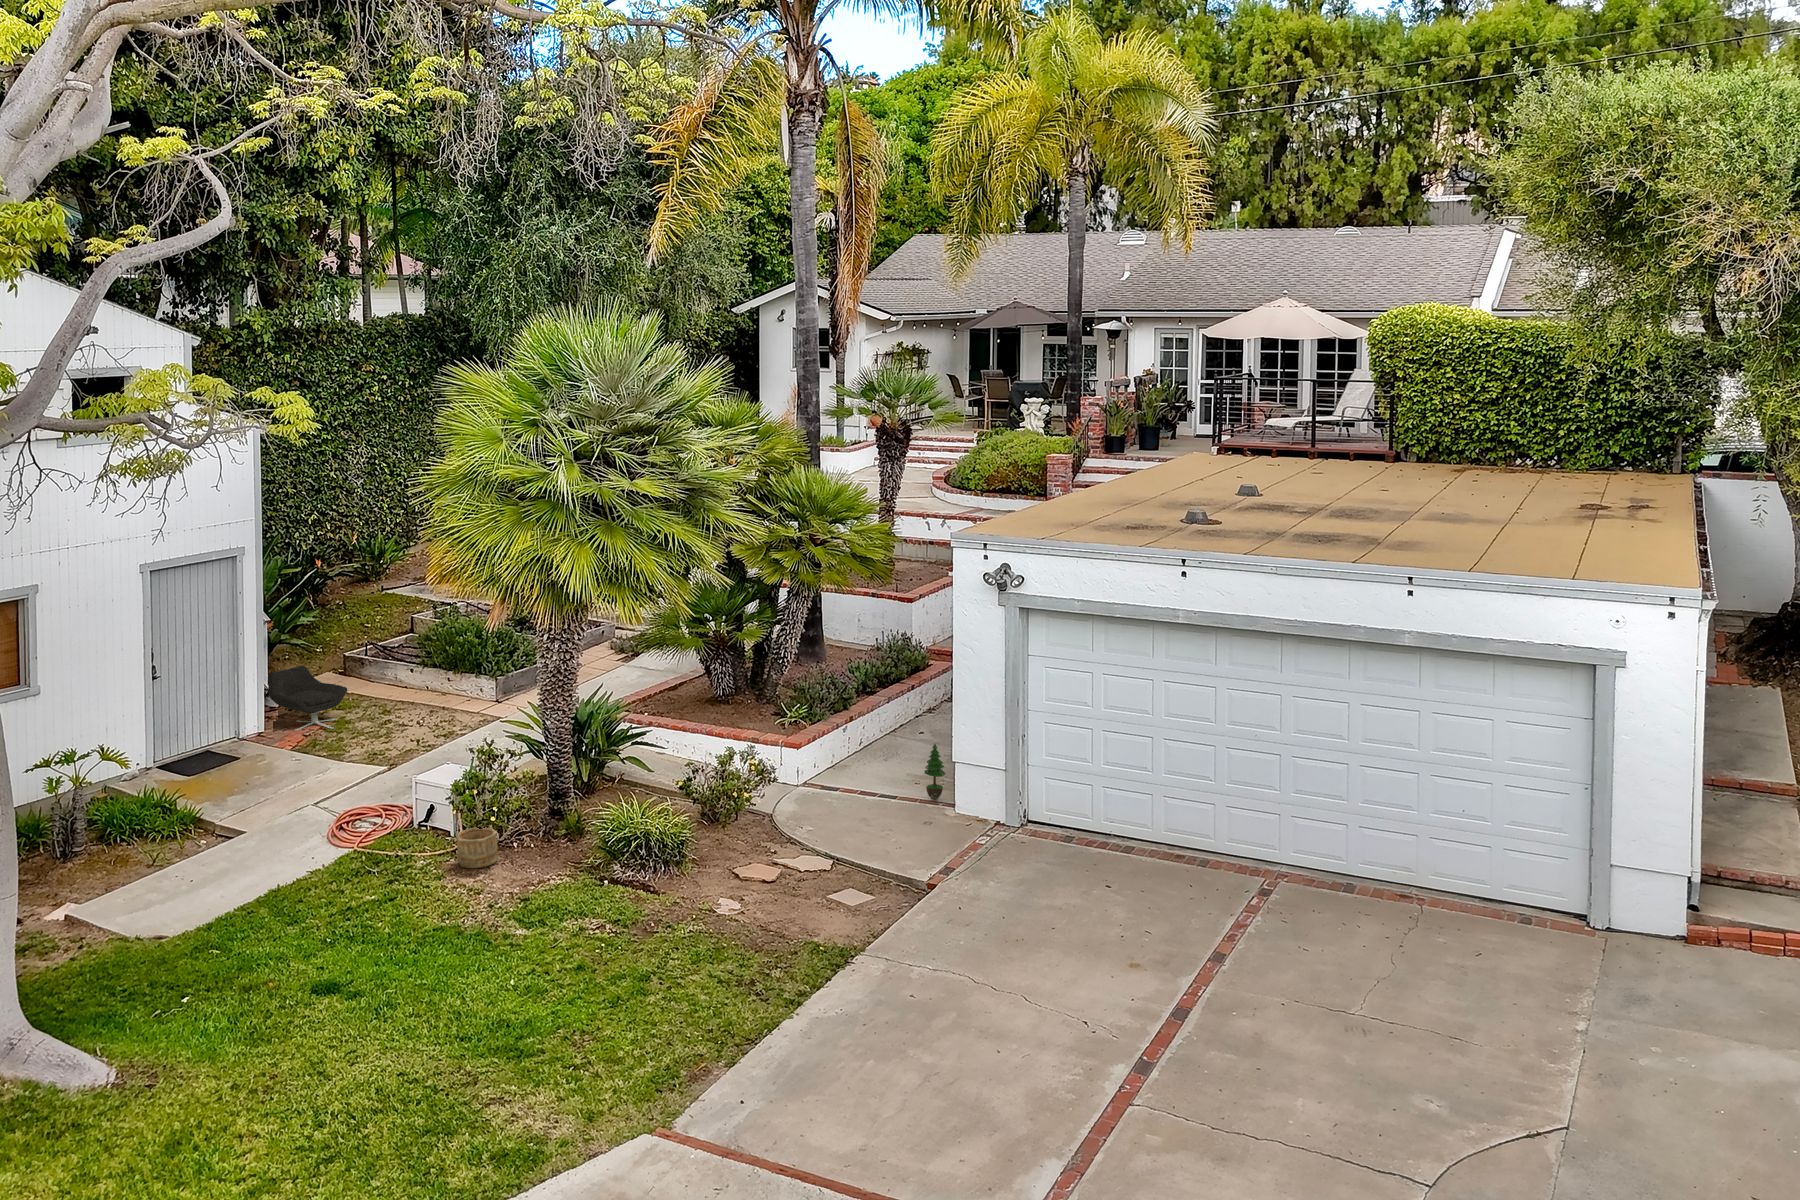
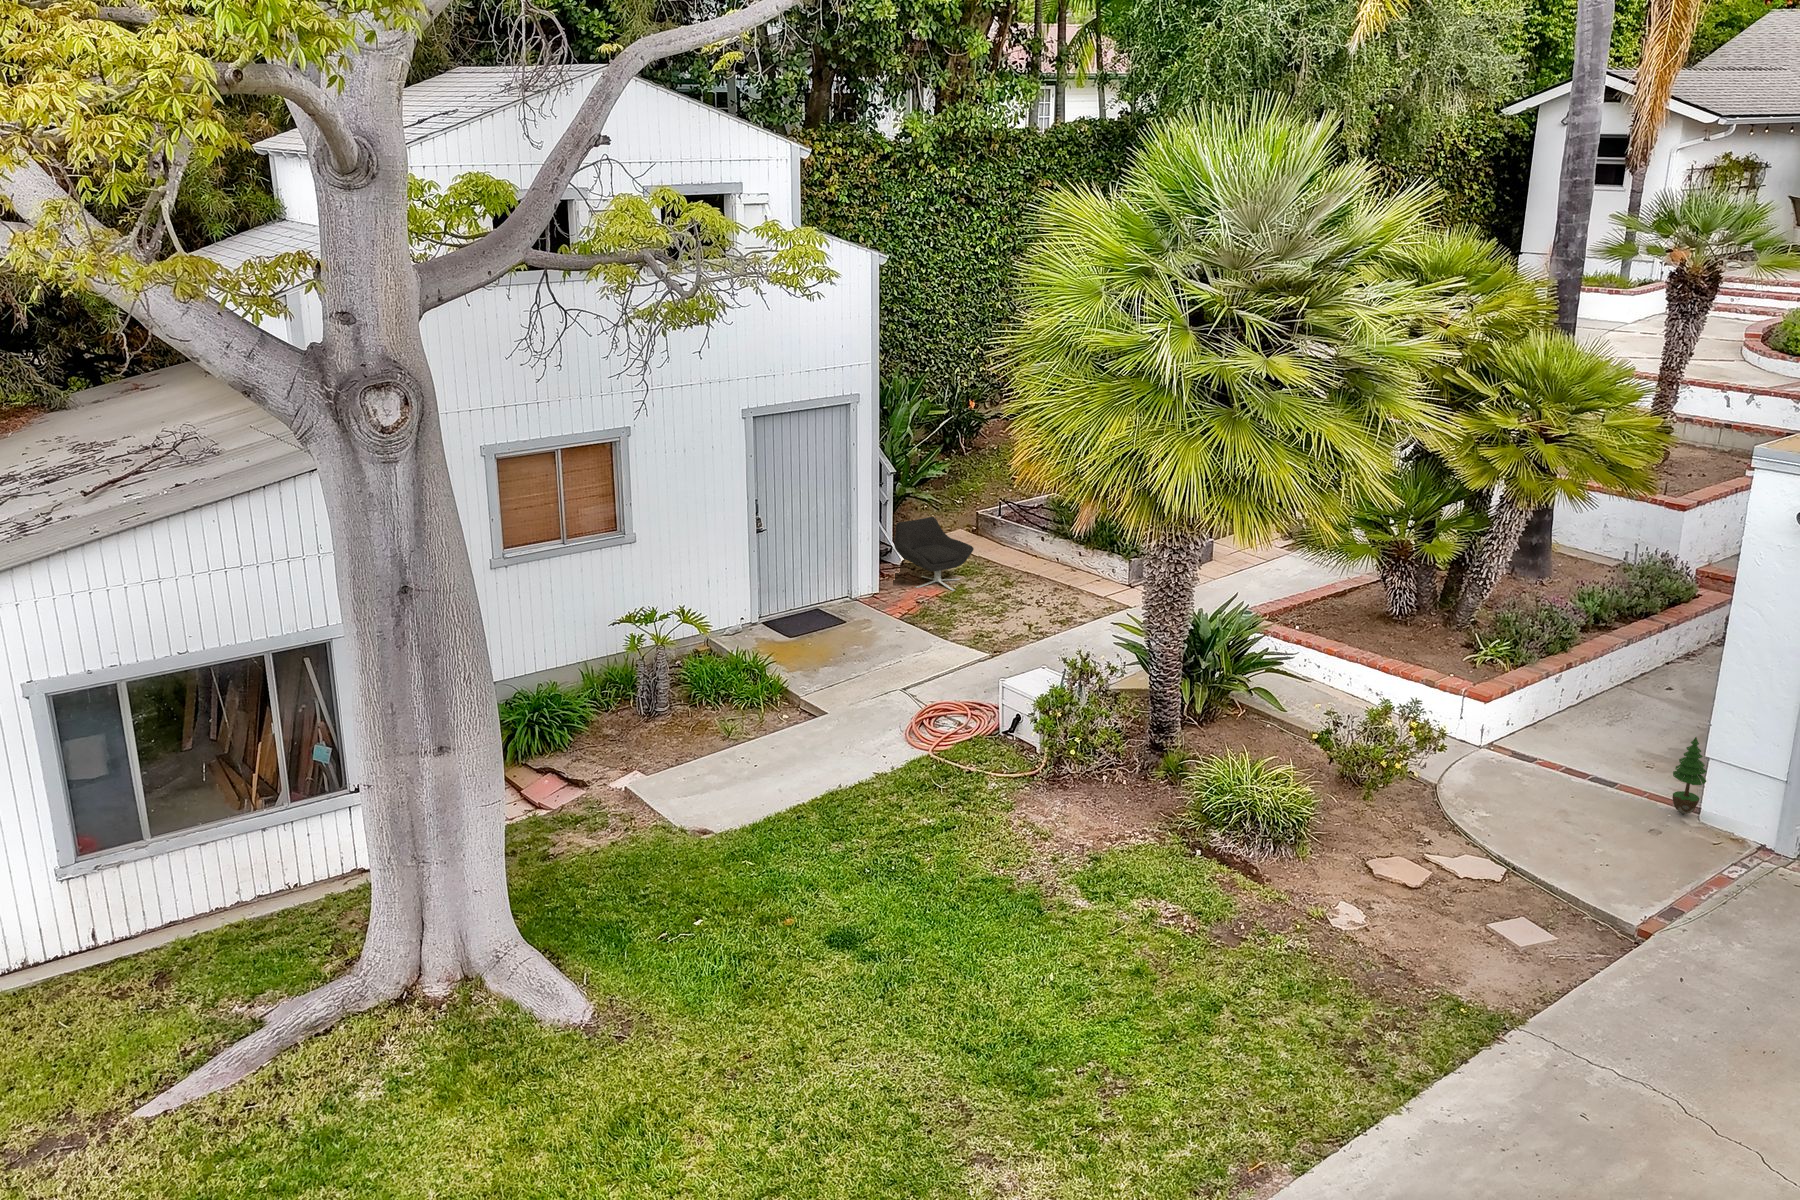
wooden bucket: present [455,827,498,868] -> none [1029,754,1078,805]

